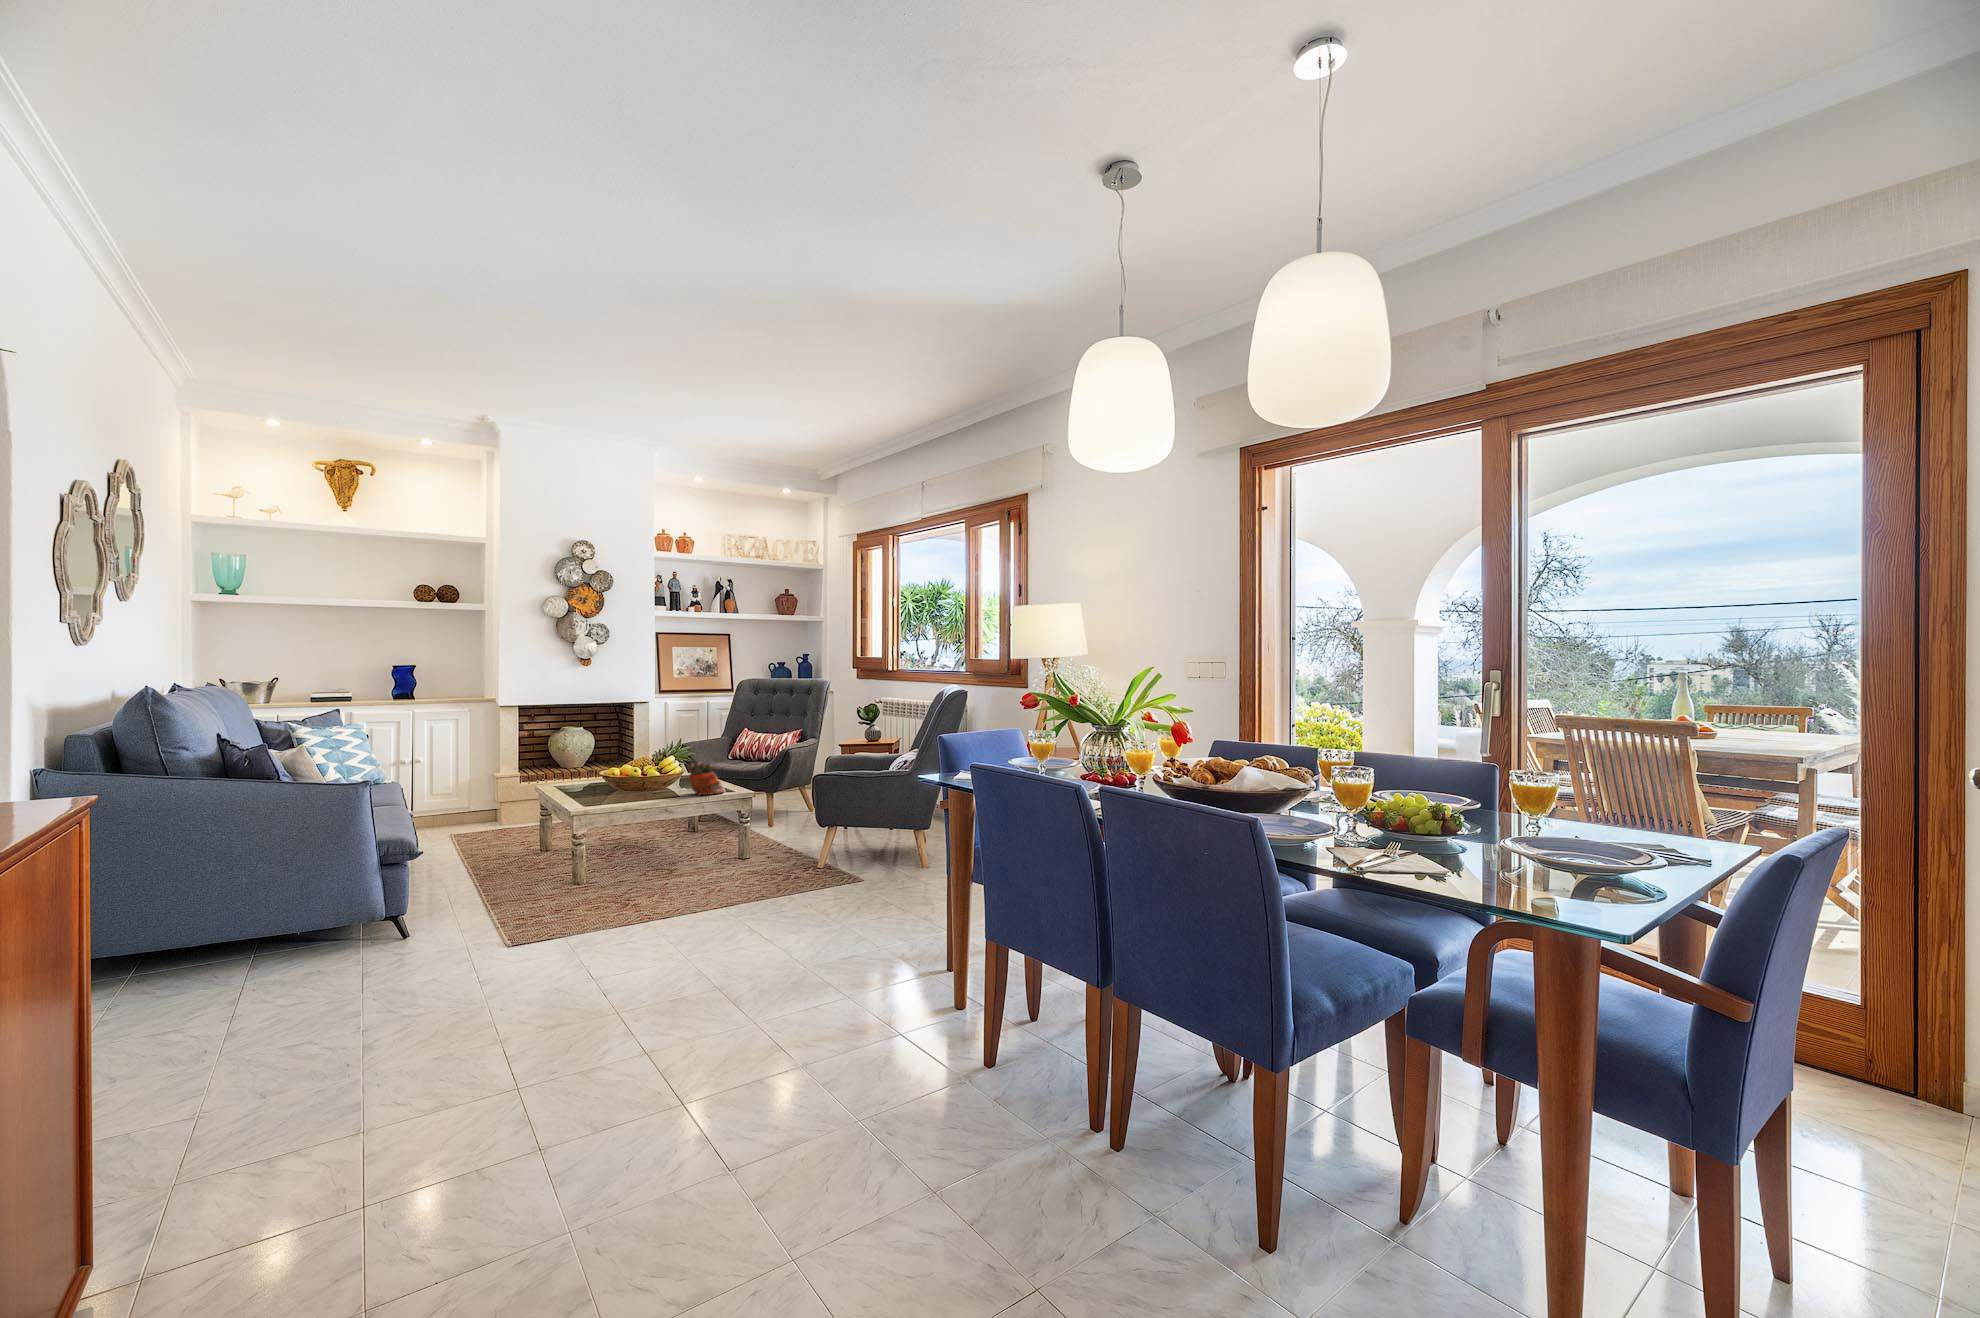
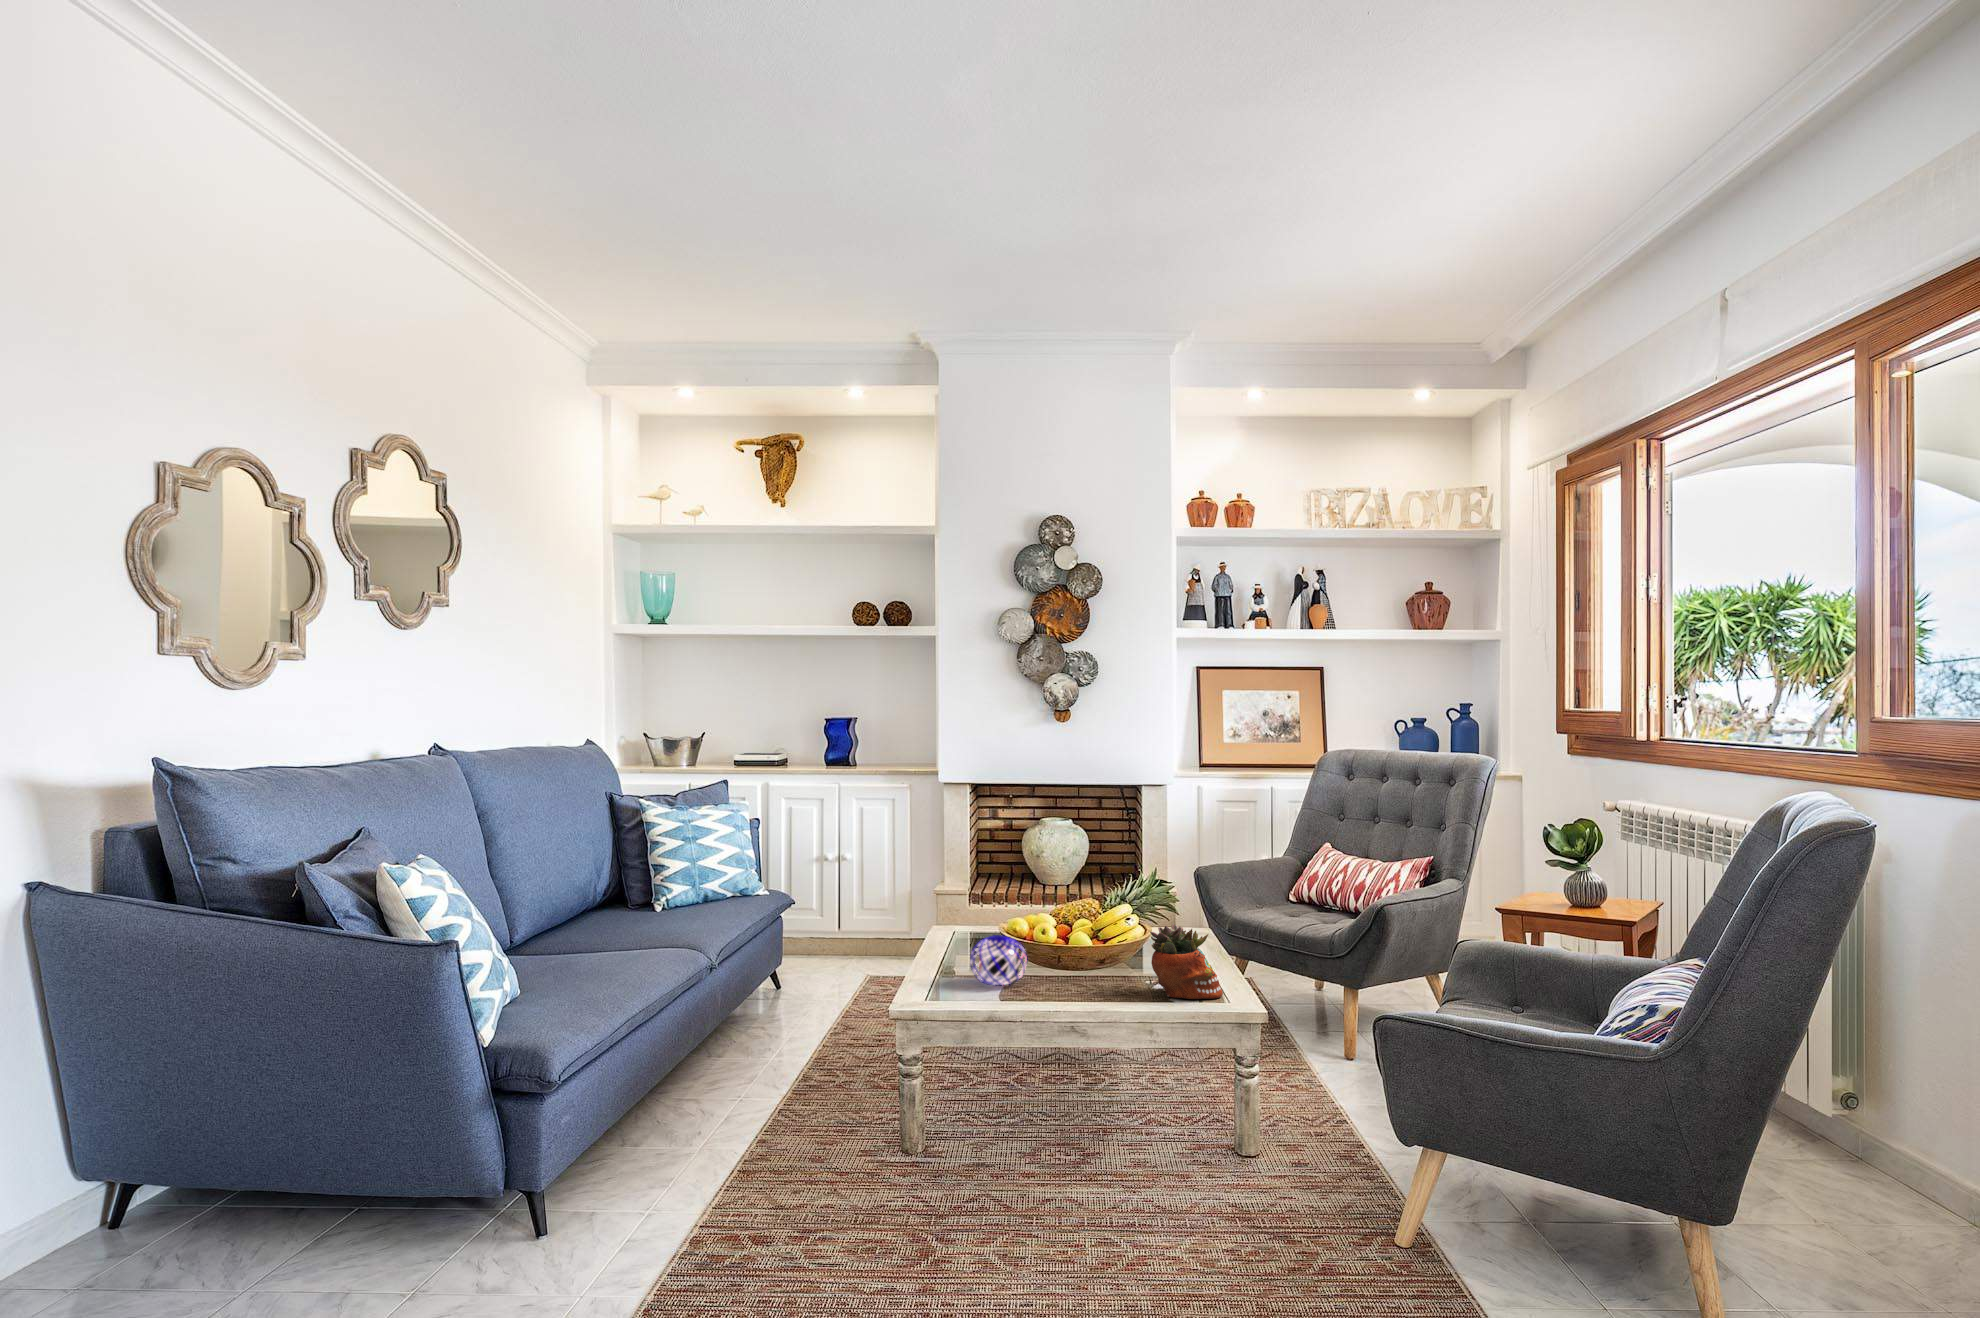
decorative orb: none [586,777,619,802] -> present [970,935,1027,986]

